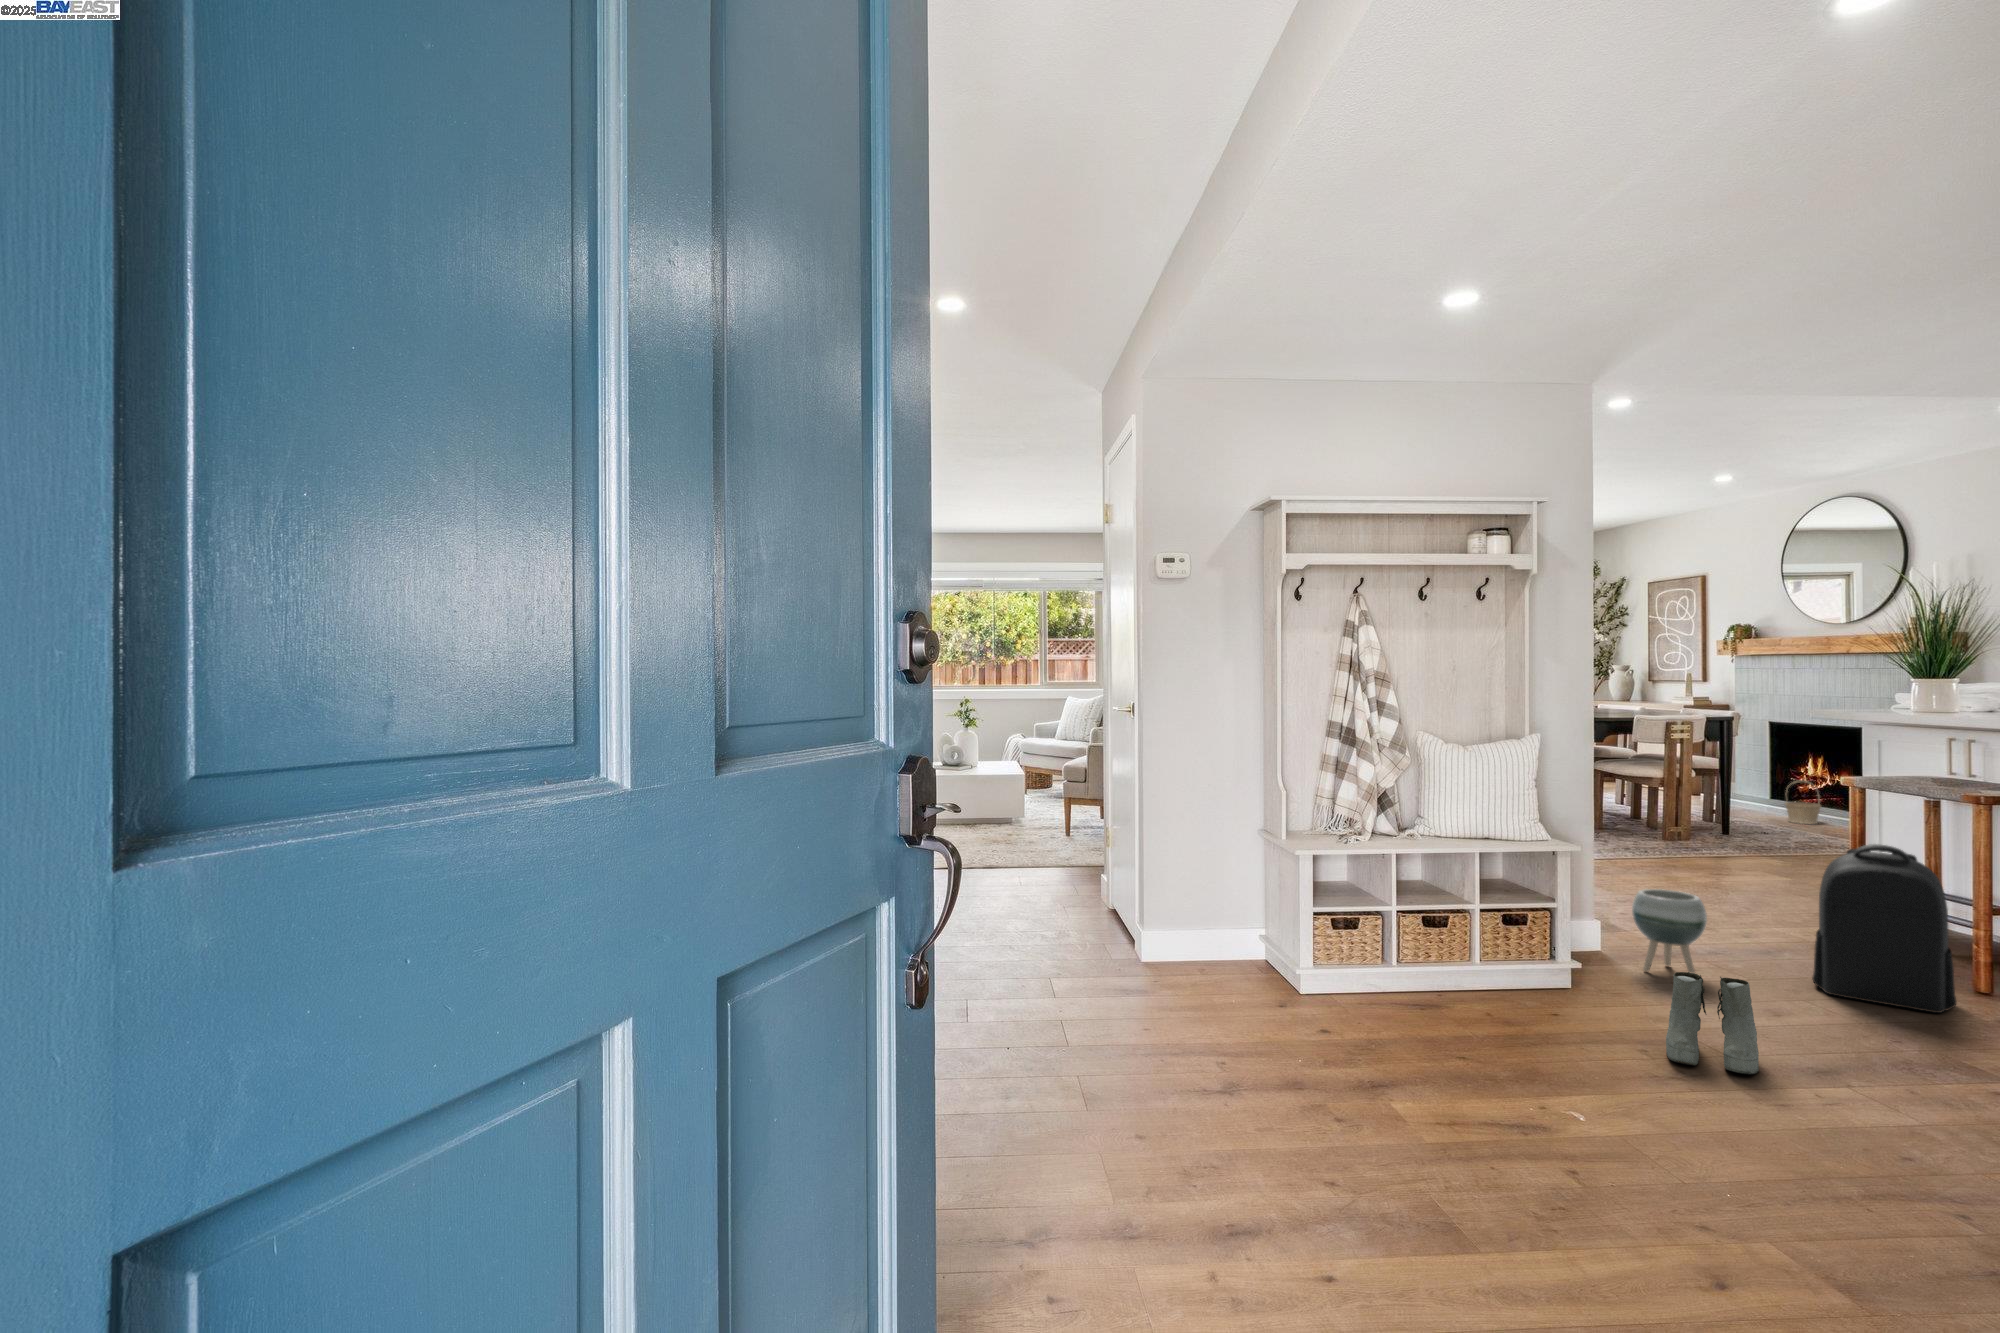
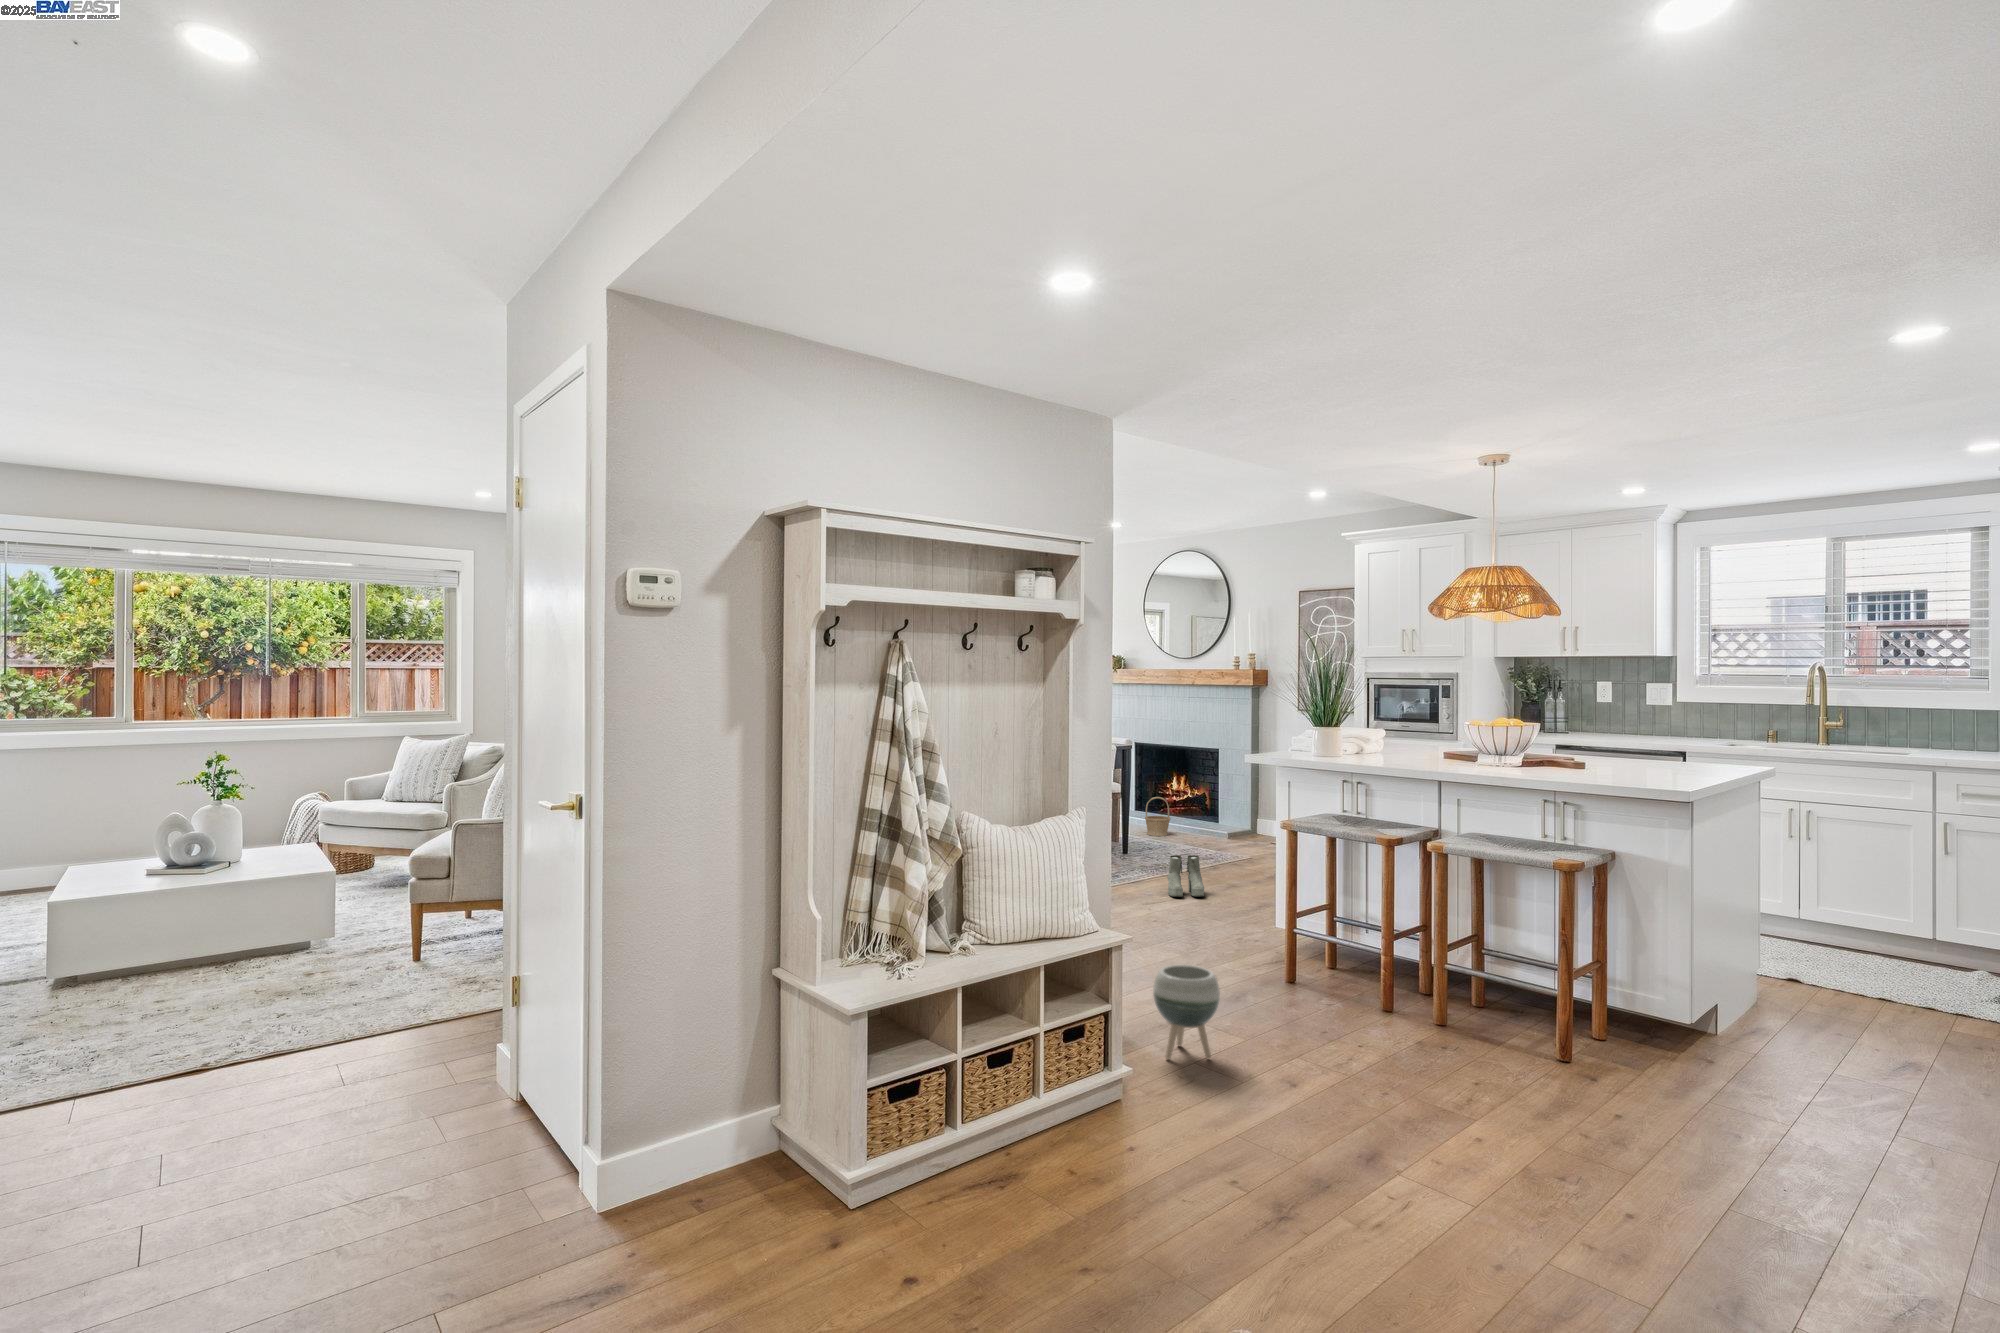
backpack: present [1812,844,1957,1013] -> none [1292,900,1401,1059]
boots: present [1666,972,1759,1074] -> present [1168,855,1204,897]

